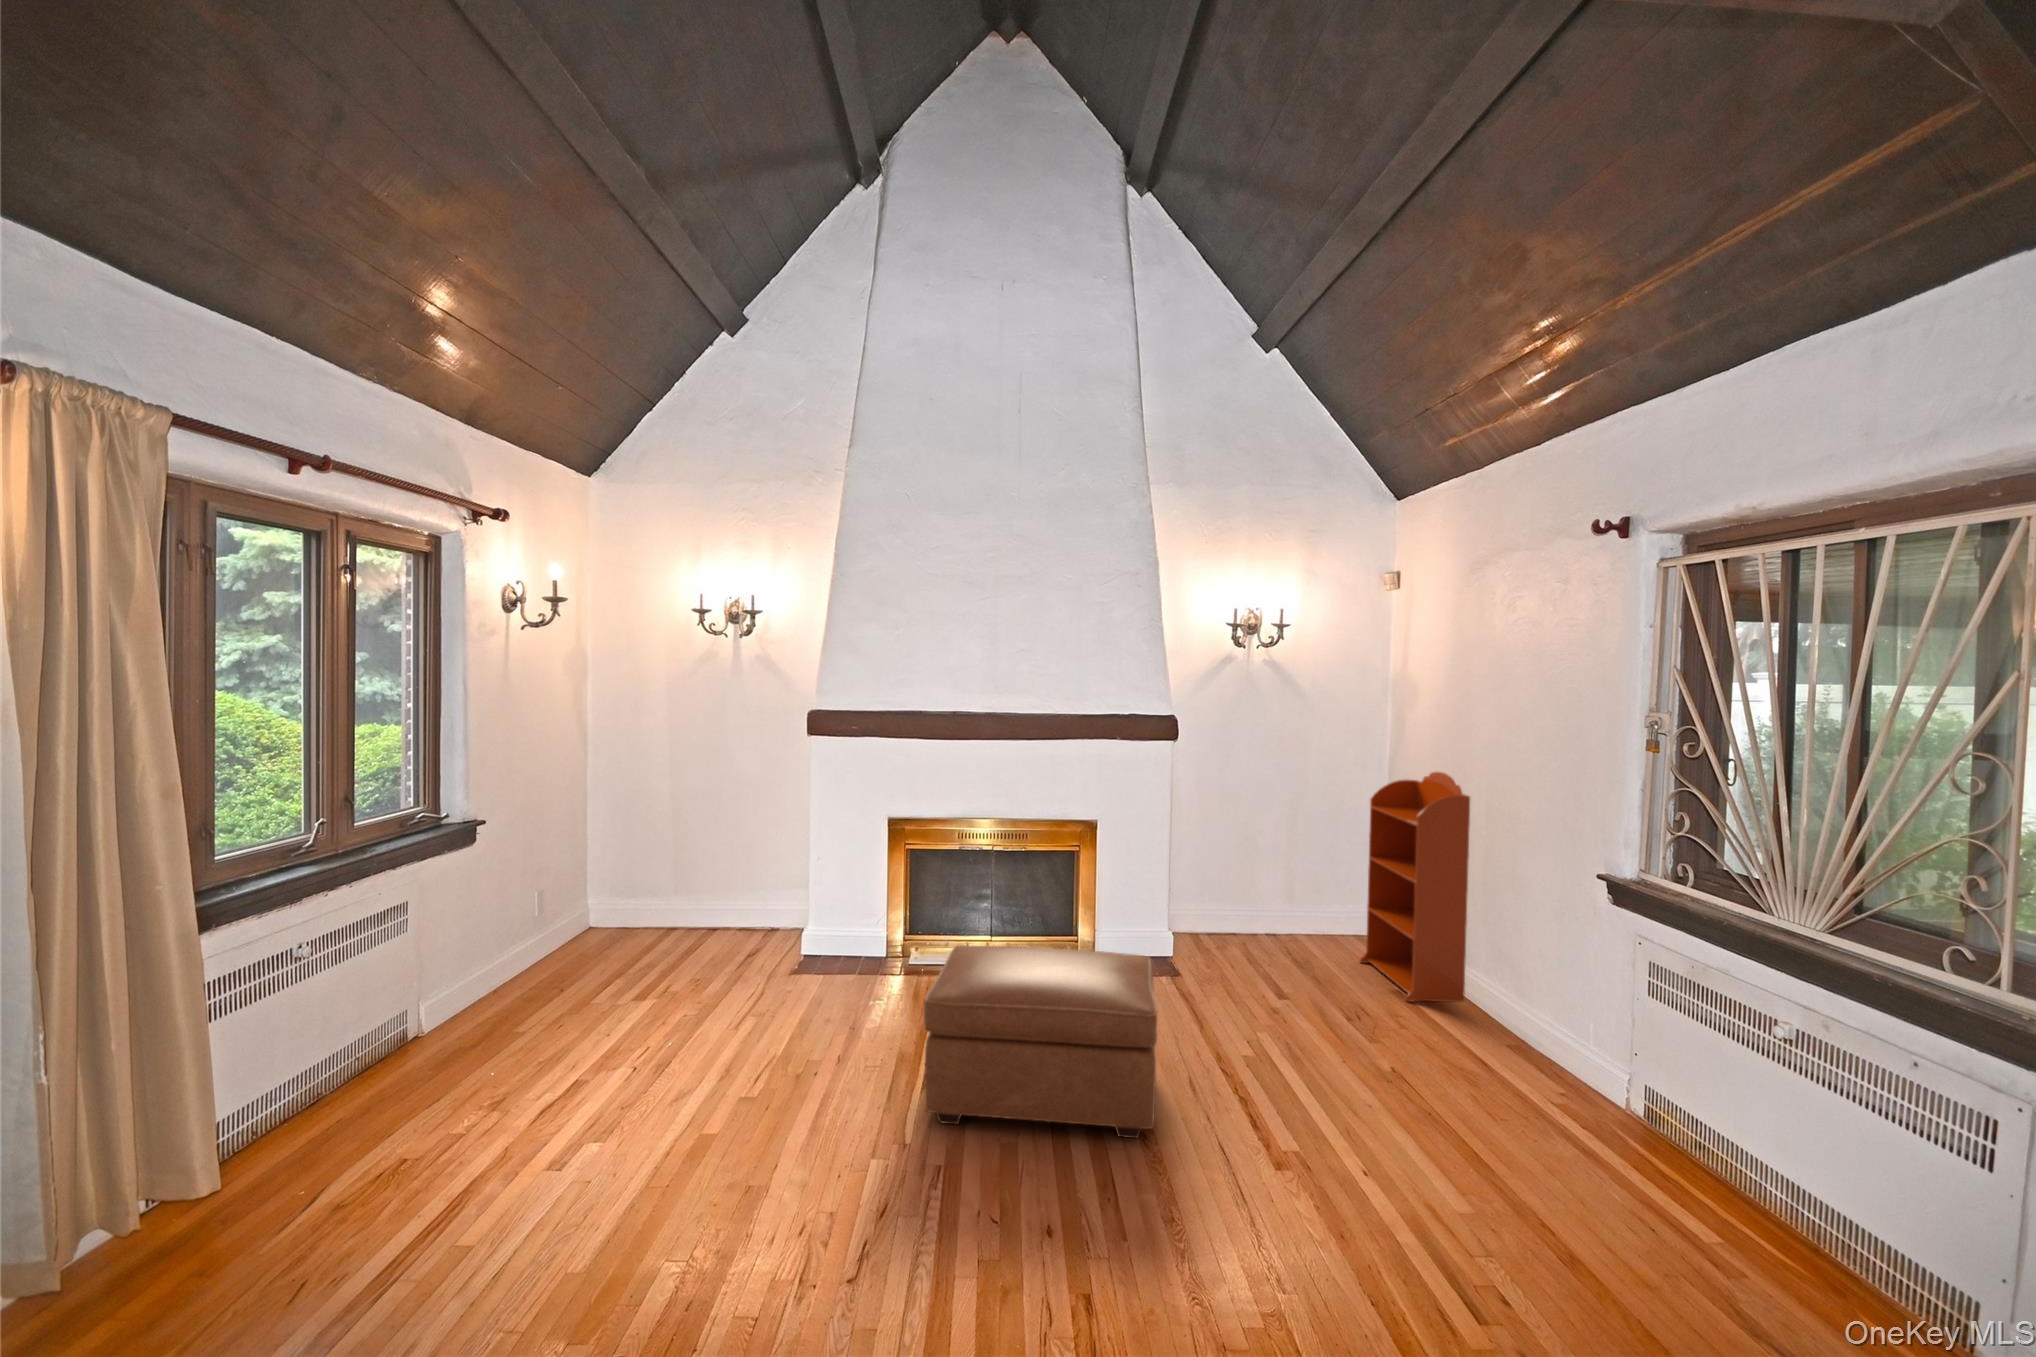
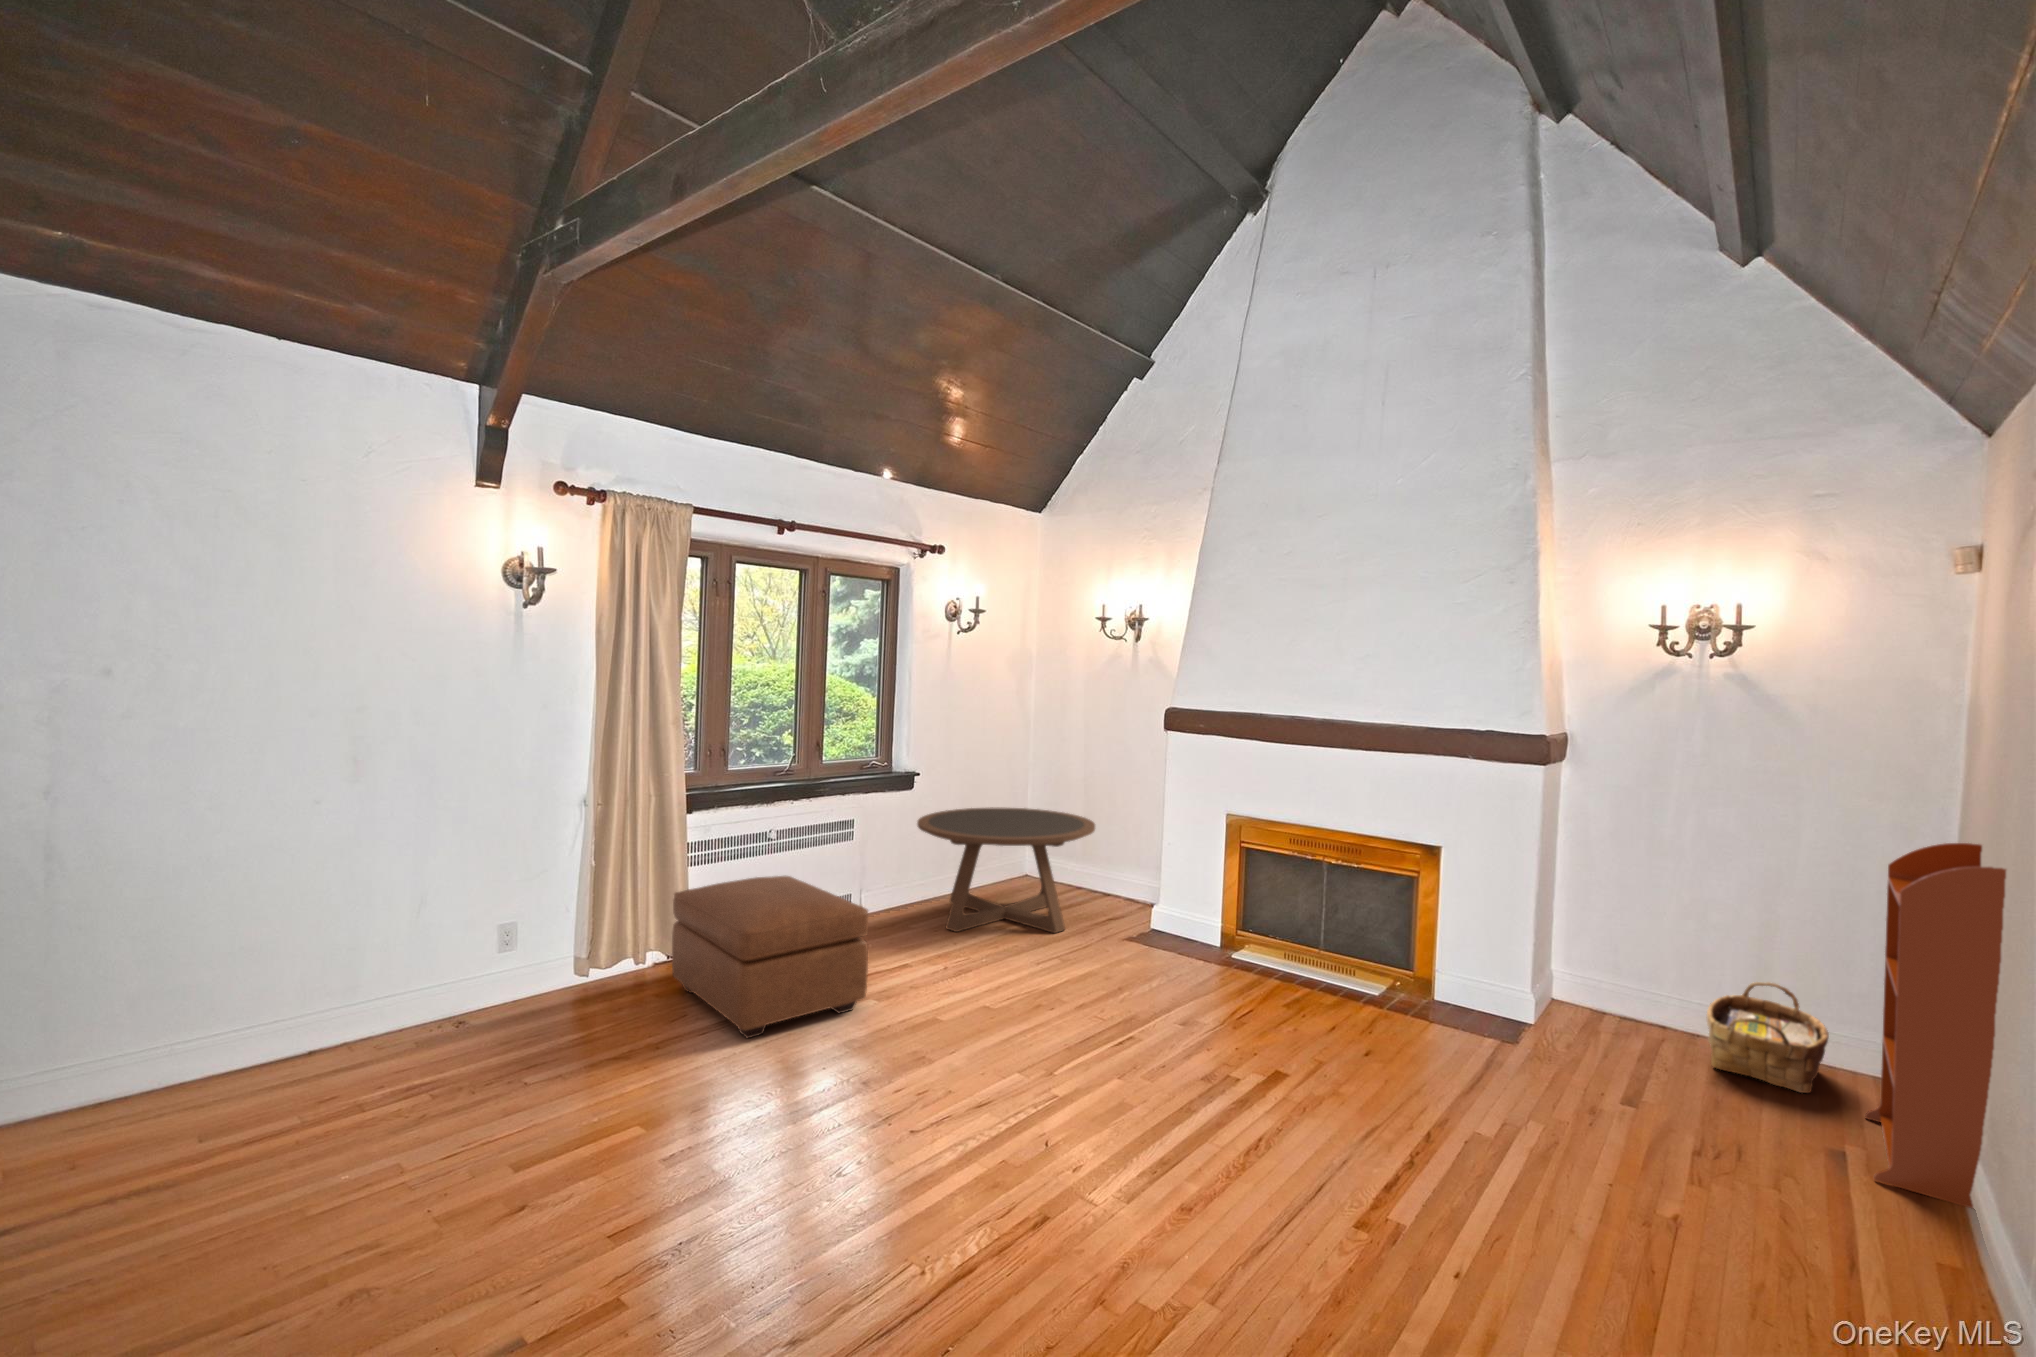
coffee table: none [500,841,743,1017] -> present [917,807,1095,933]
woven basket: none [1261,886,1330,956] -> present [1707,982,1829,1093]
ottoman: present [924,945,1158,1138] -> present [672,876,868,1038]

